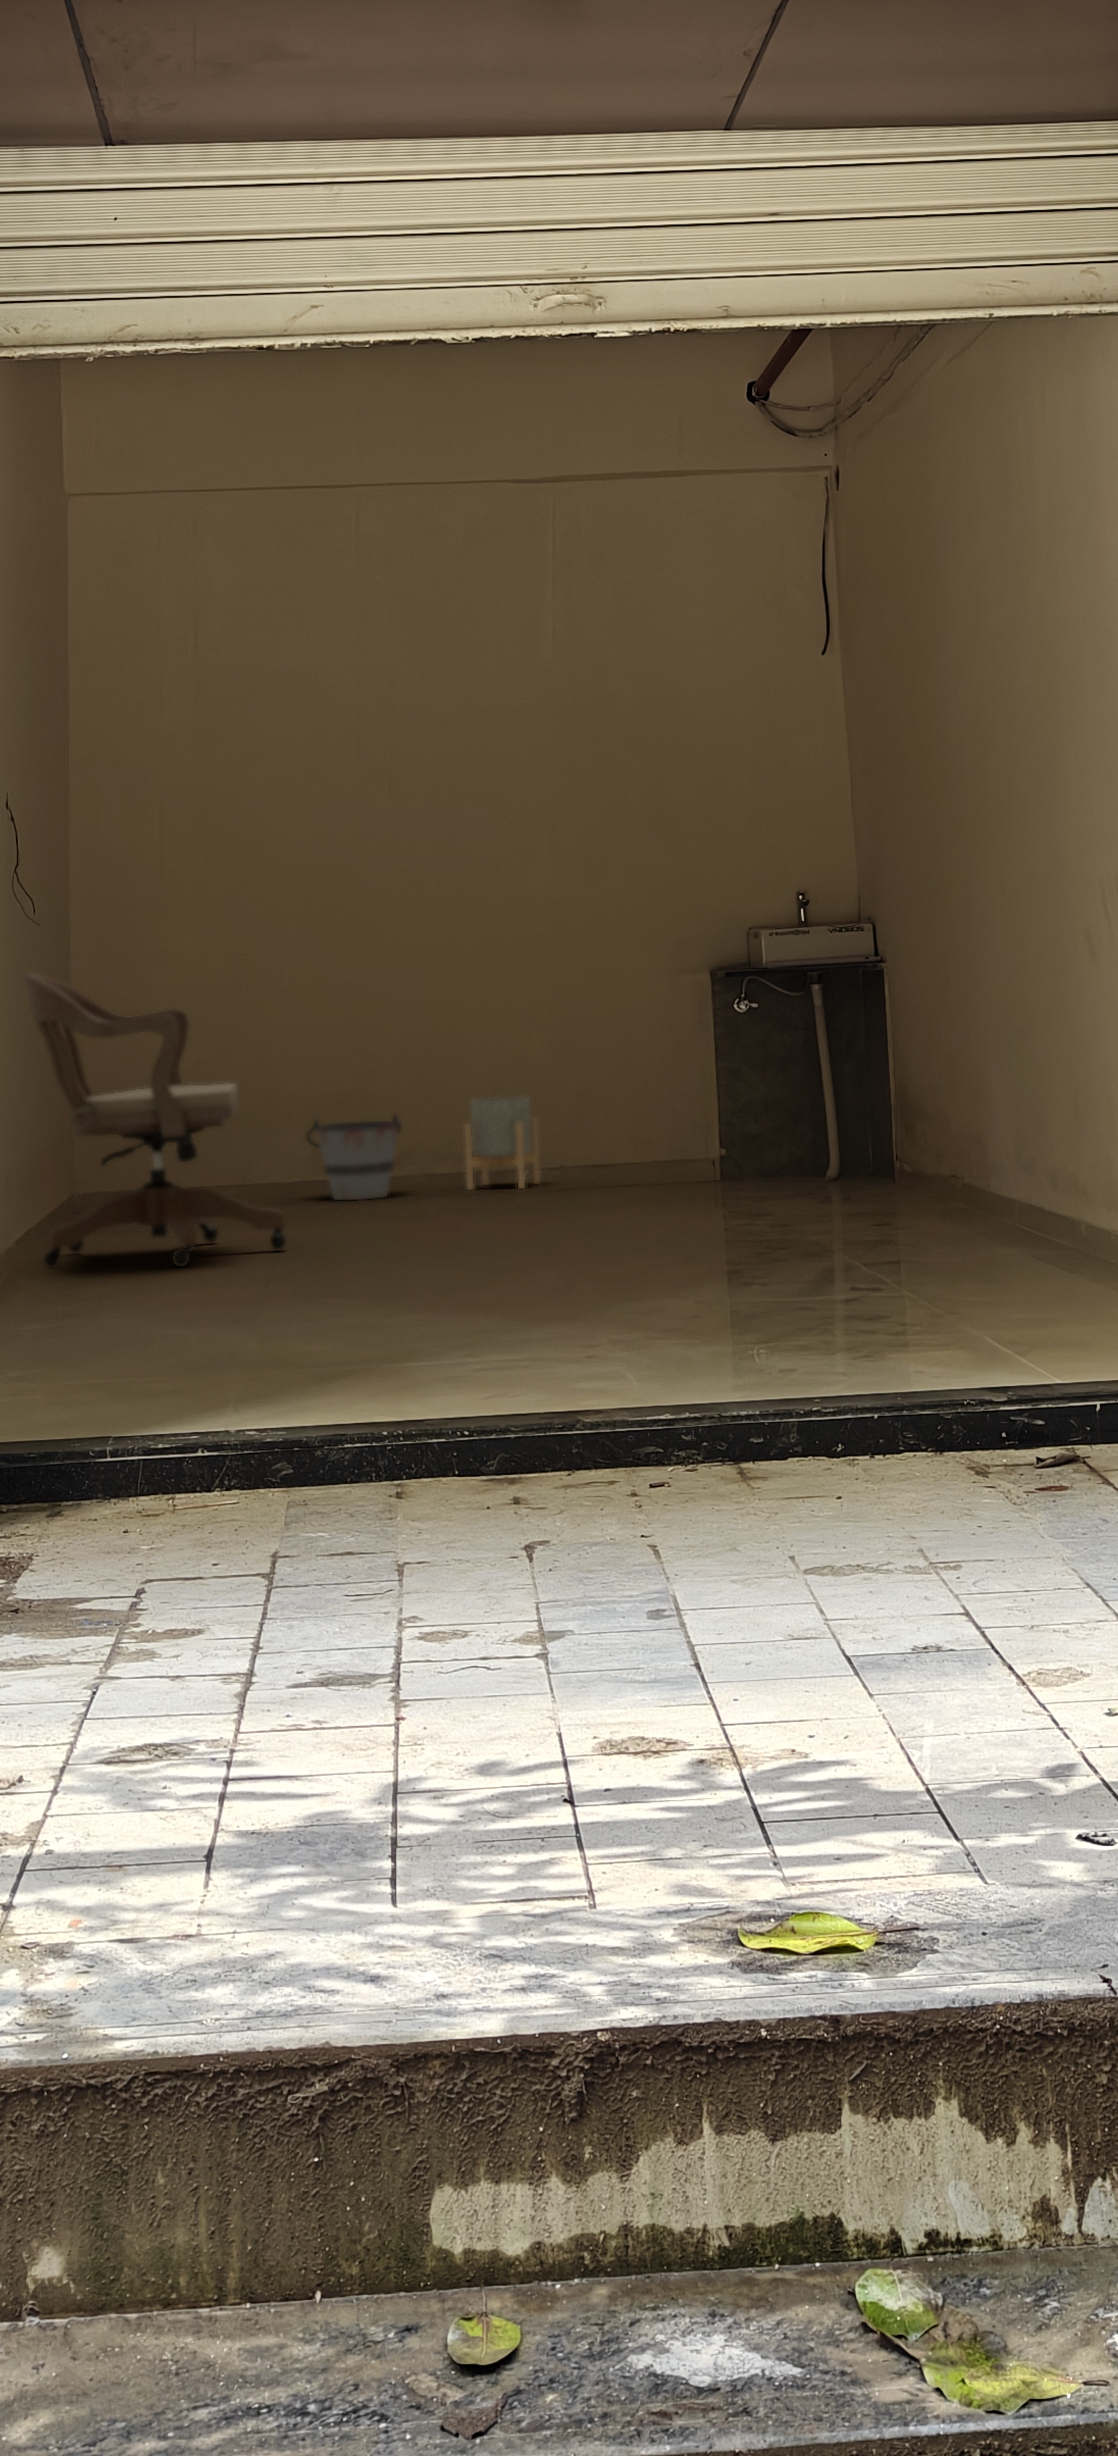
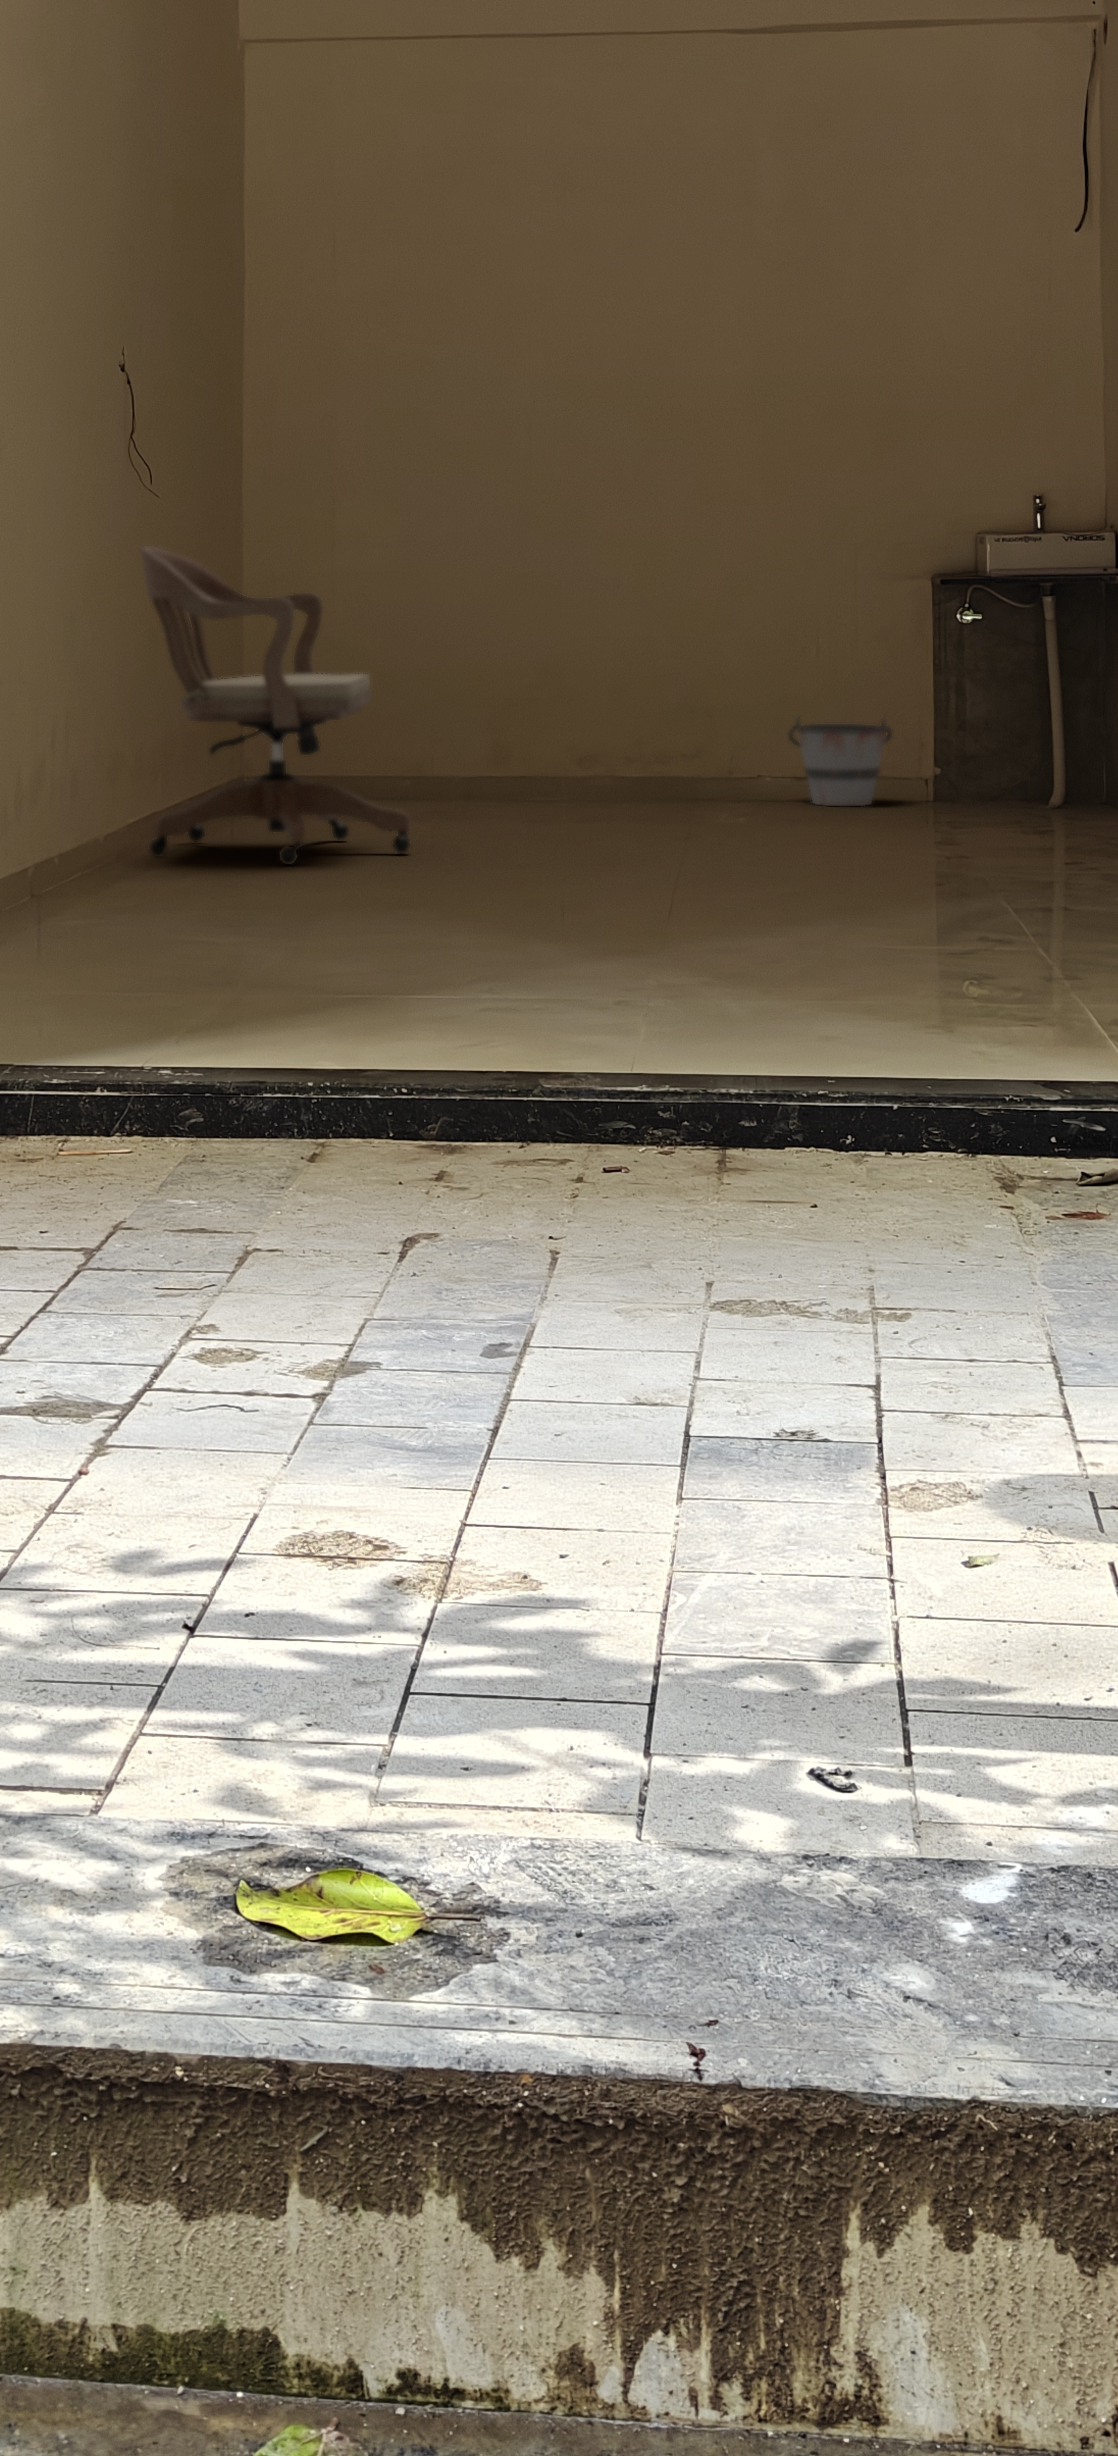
planter: present [465,1097,540,1190] -> none [649,705,730,803]
bucket: present [306,1113,402,1200] -> present [788,716,892,806]

